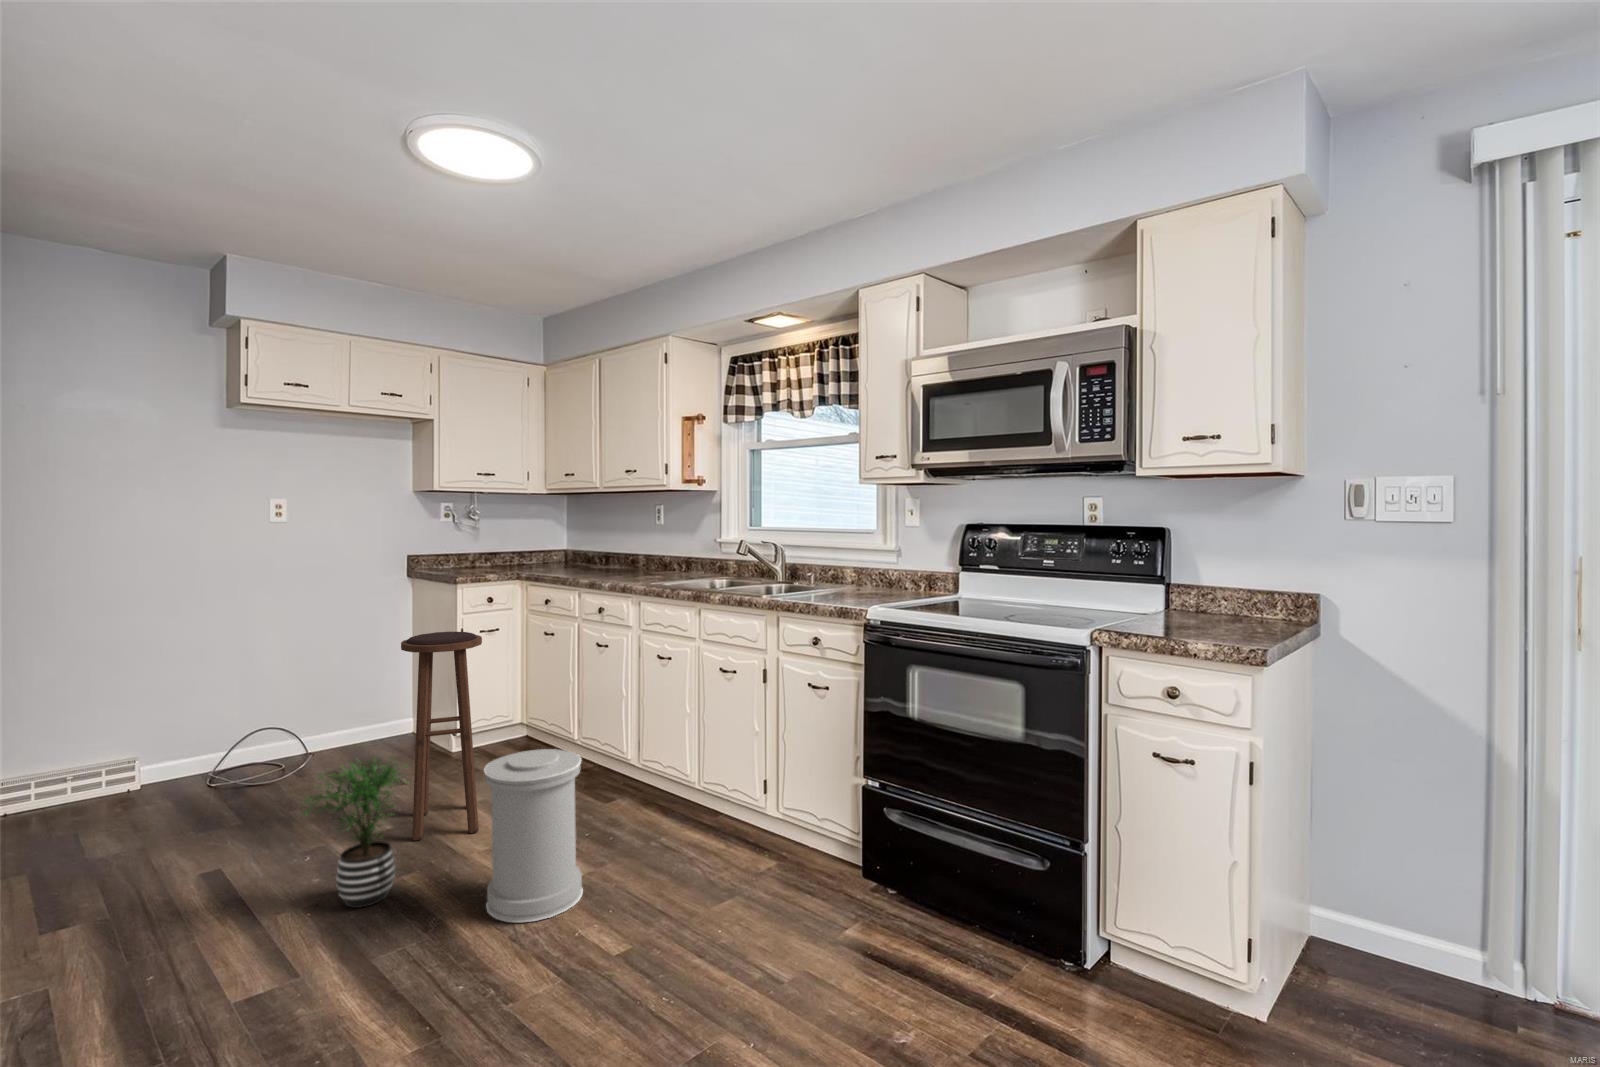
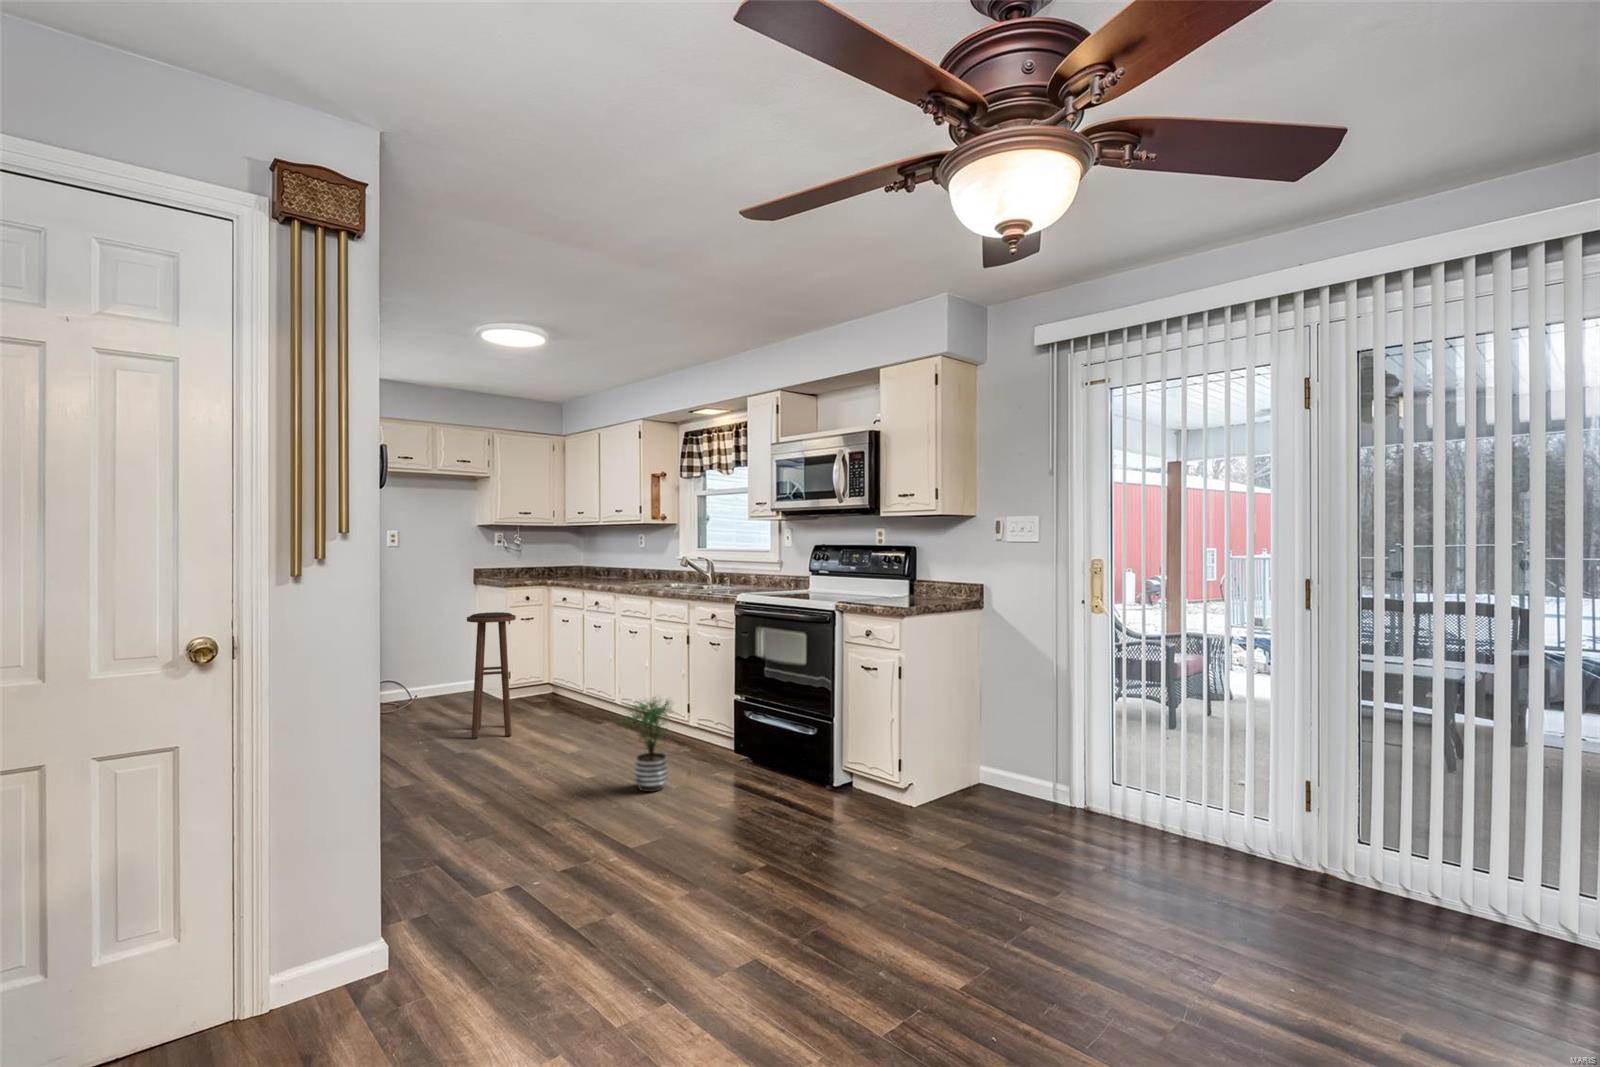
trash can: present [484,749,583,922] -> none [513,677,569,768]
potted plant: present [303,758,406,908] -> present [619,697,674,792]

